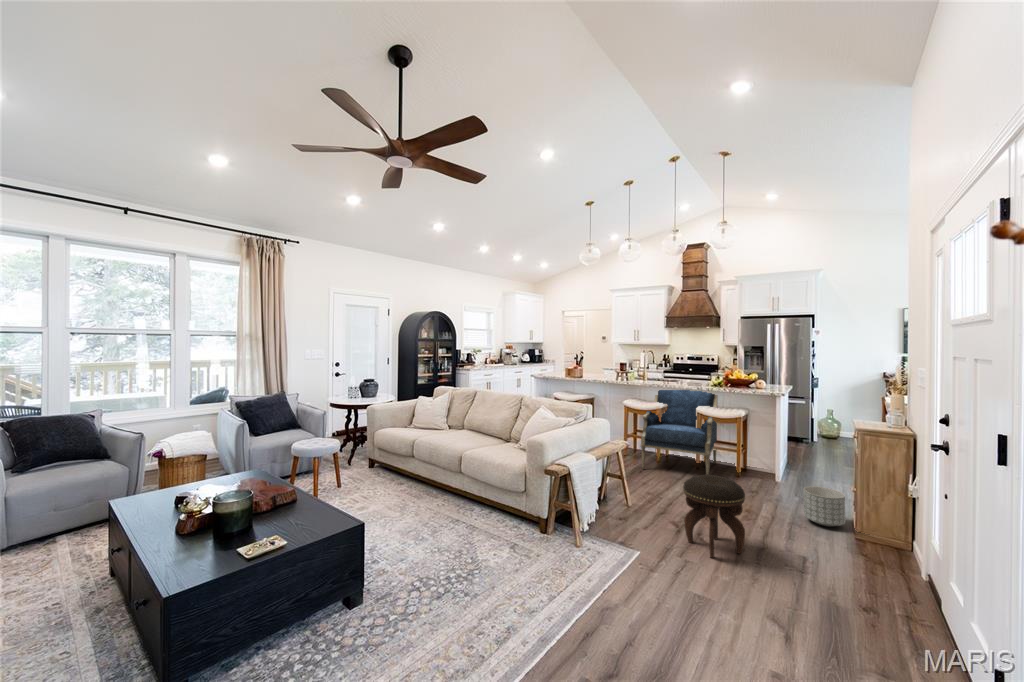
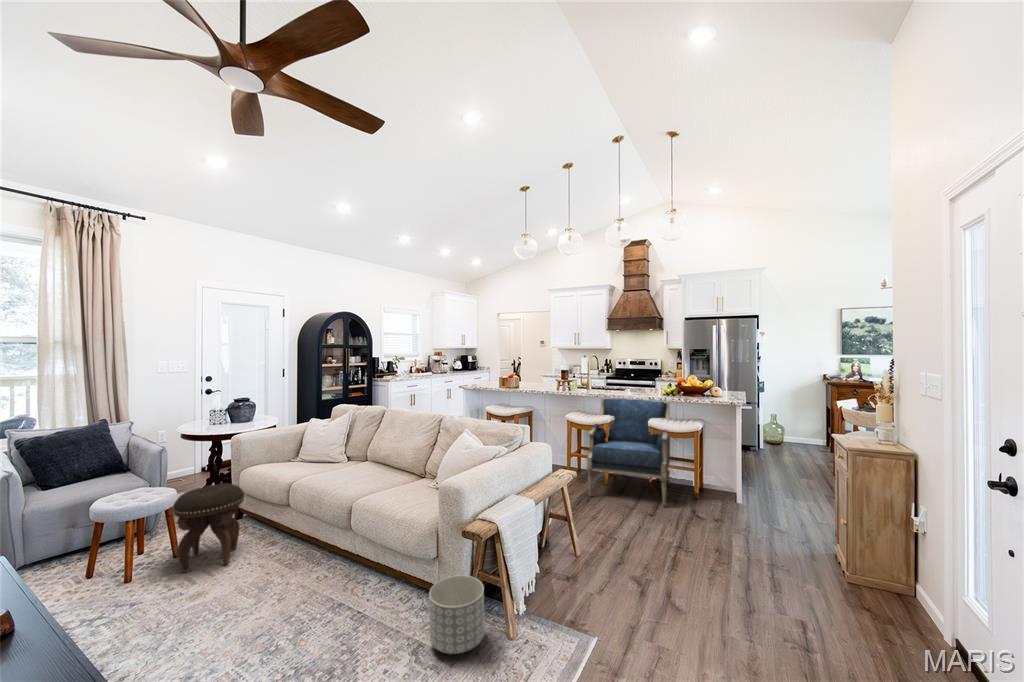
footstool: present [683,474,745,558] -> present [173,484,245,572]
planter: present [803,486,846,527] -> present [429,575,485,654]

